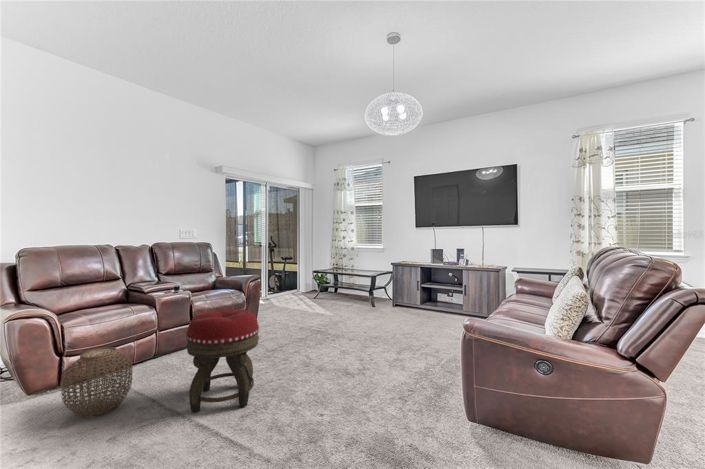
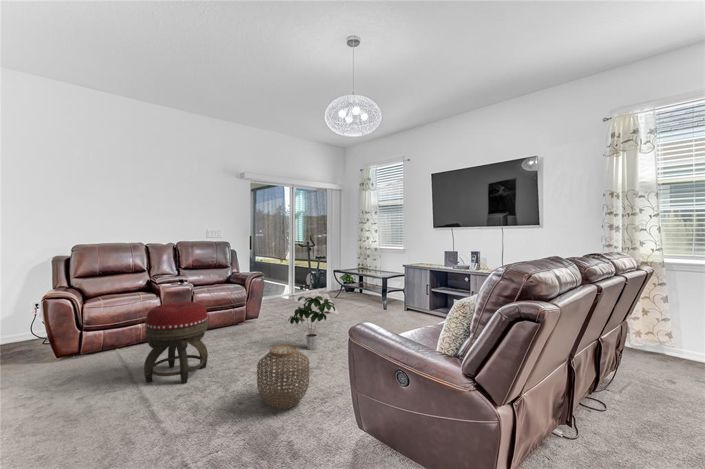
potted plant: none [320,295,371,352] -> present [288,296,335,350]
woven basket: present [61,347,132,417] -> present [257,345,310,409]

